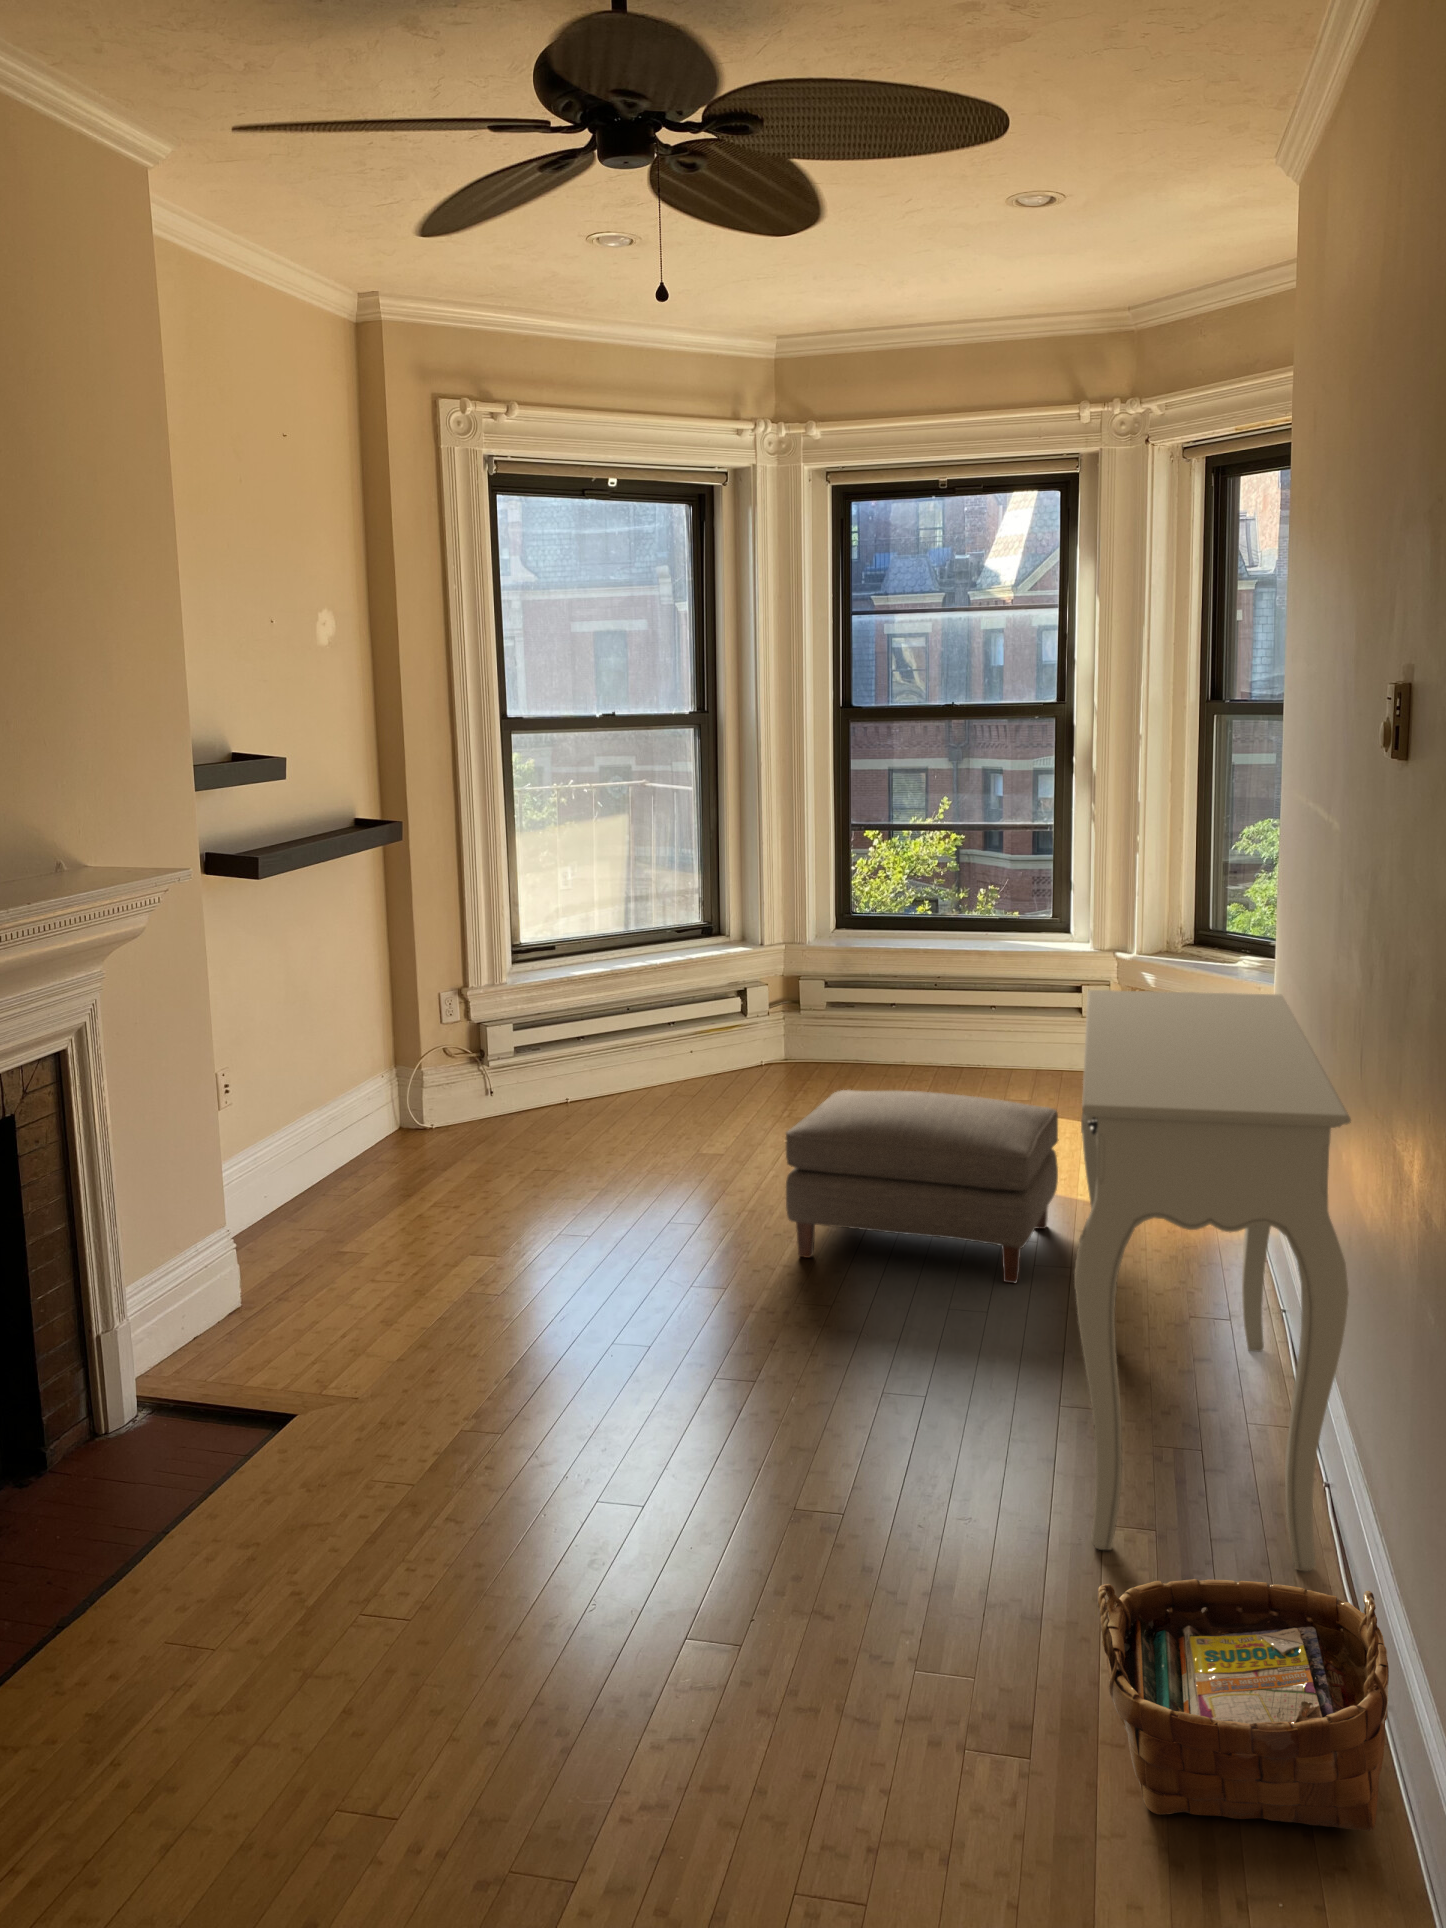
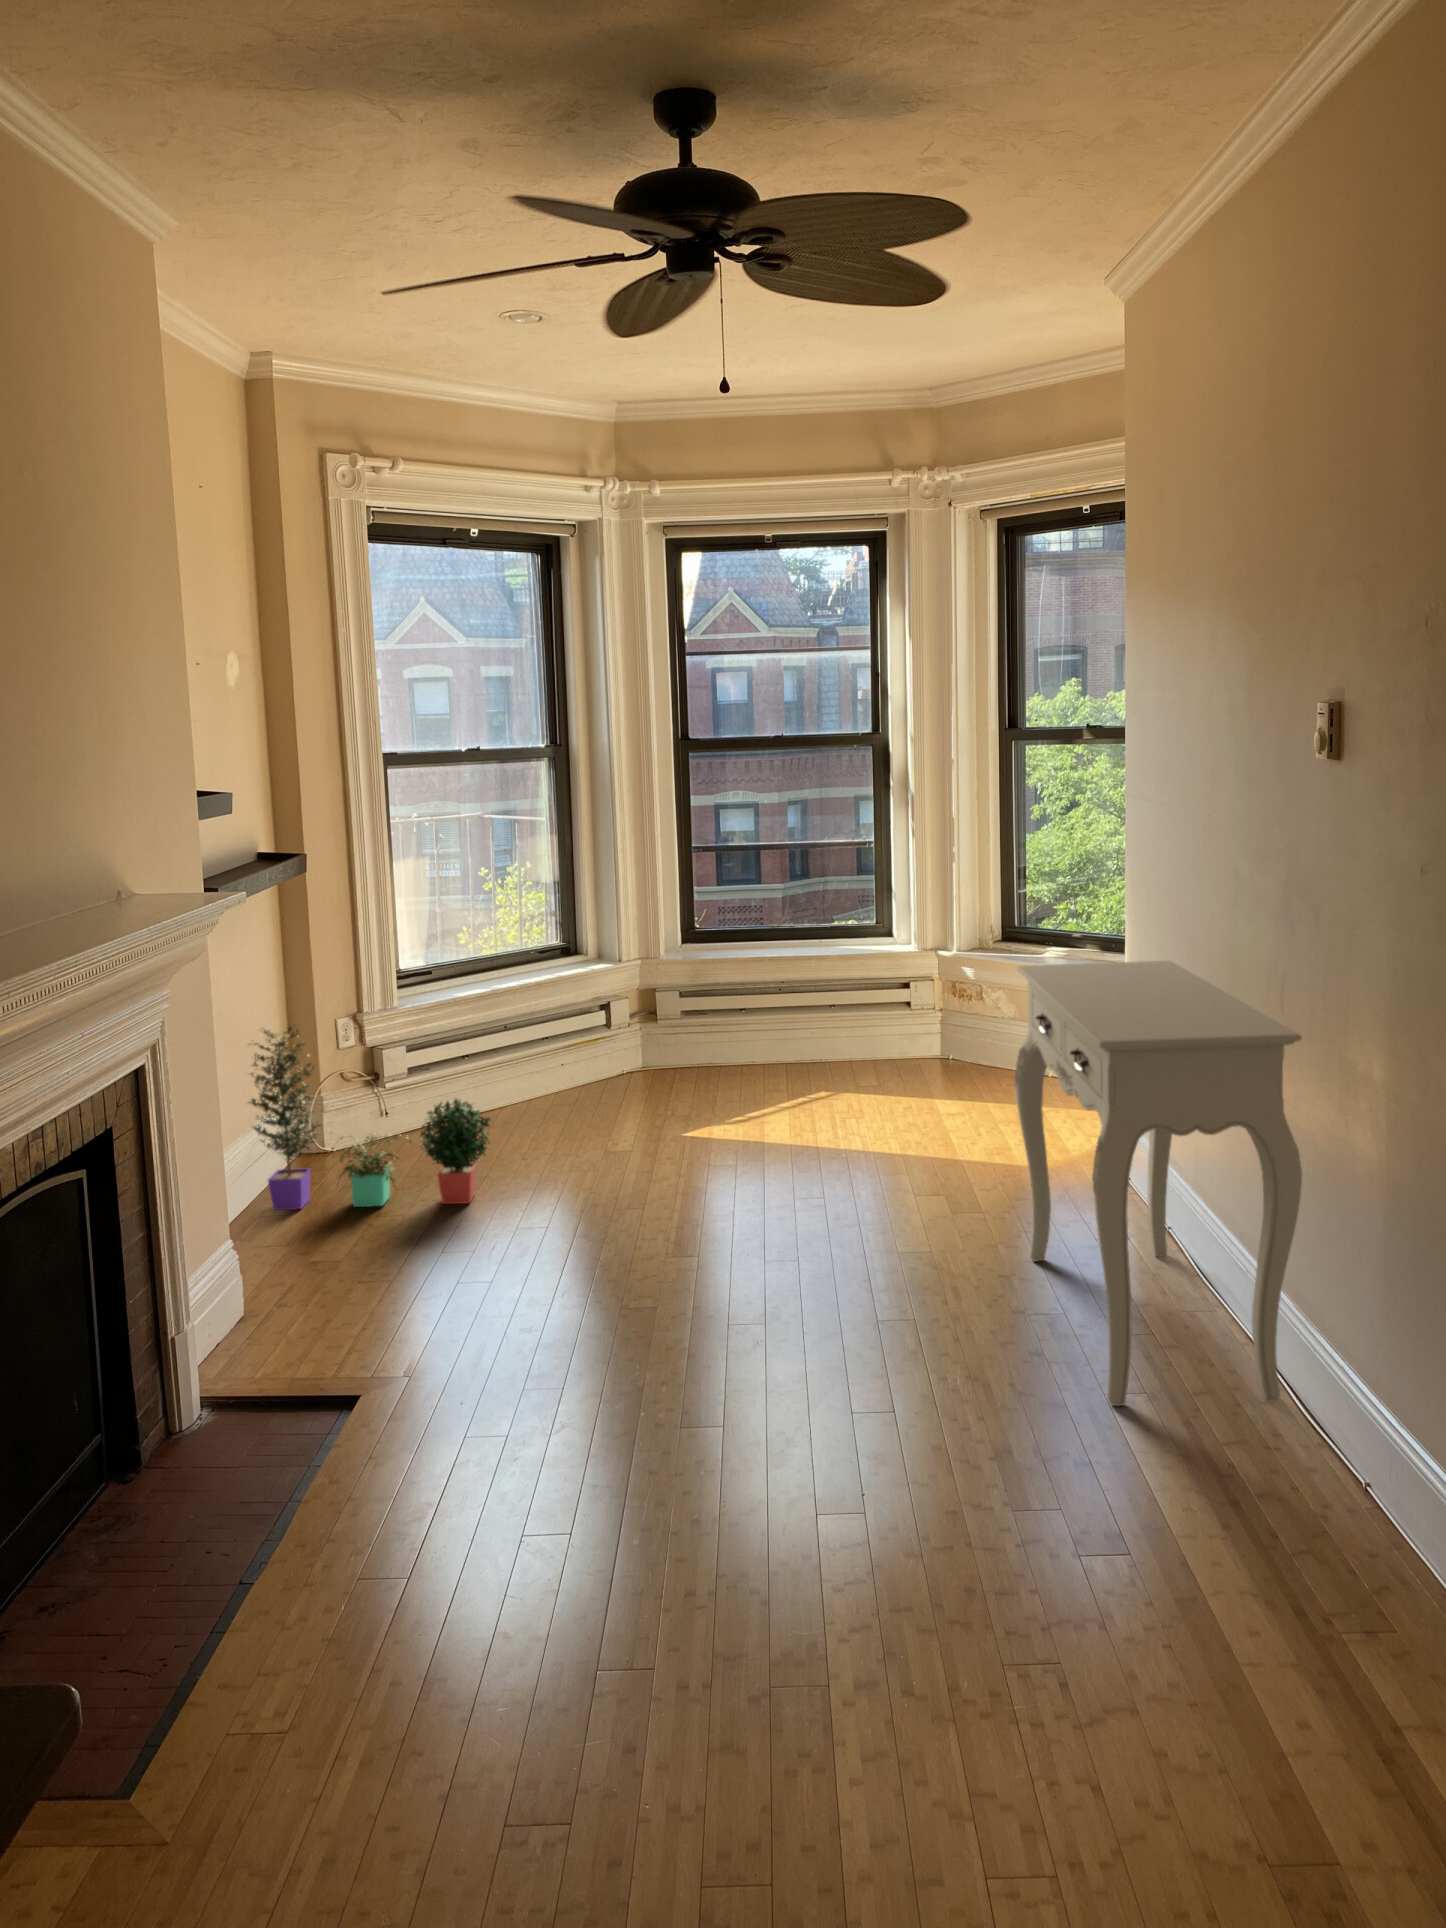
potted plant: none [312,999,555,1201] -> present [248,1025,490,1210]
ottoman: present [786,1090,1058,1283] -> none [734,1072,957,1227]
woven basket: present [1098,1579,1389,1831] -> none [1175,1380,1405,1566]

